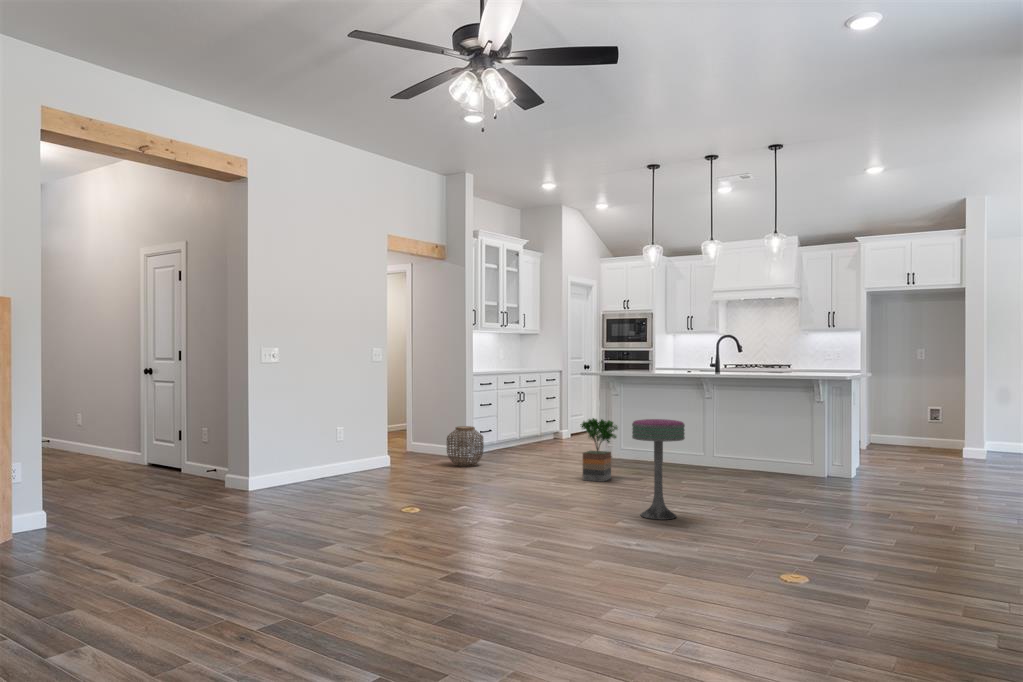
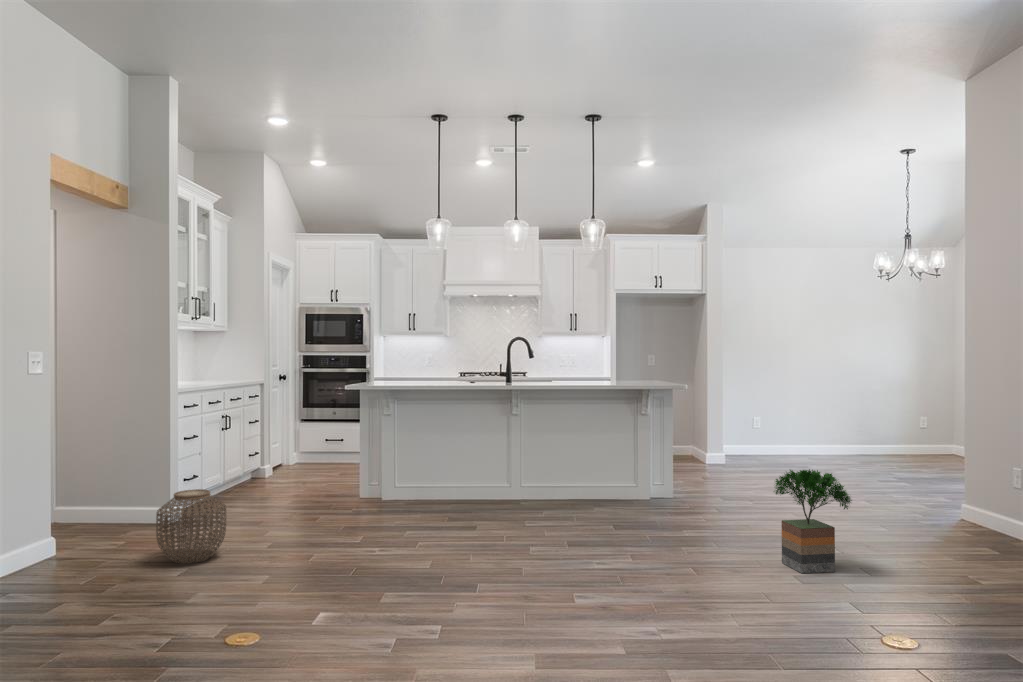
potted tree: present [580,418,618,482] -> present [774,469,852,573]
bar stool: present [632,419,685,520] -> none [644,476,731,648]

